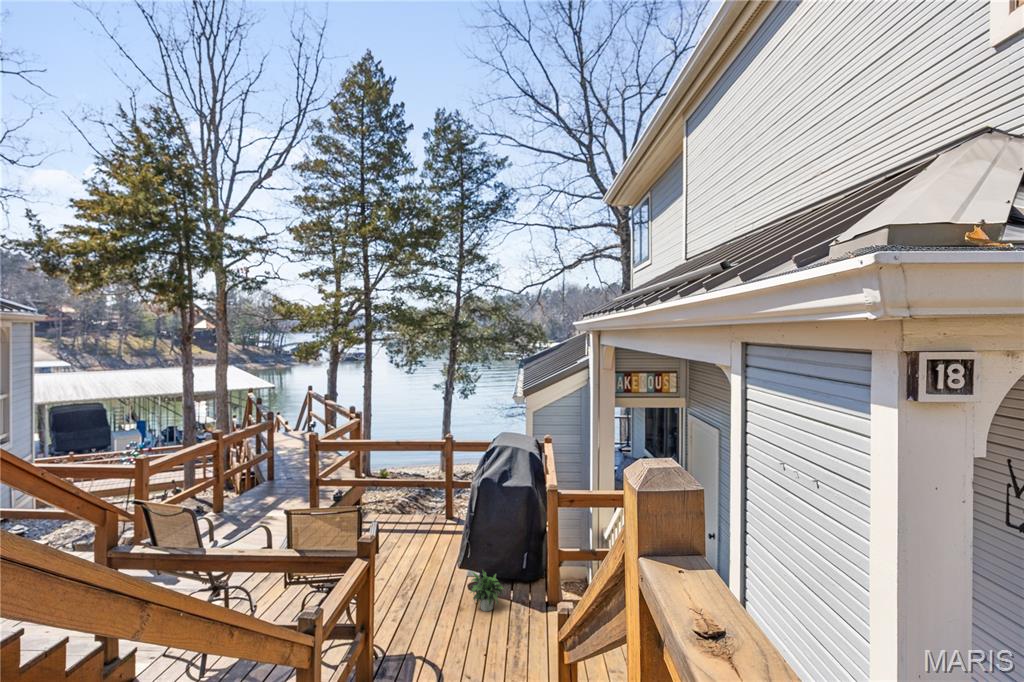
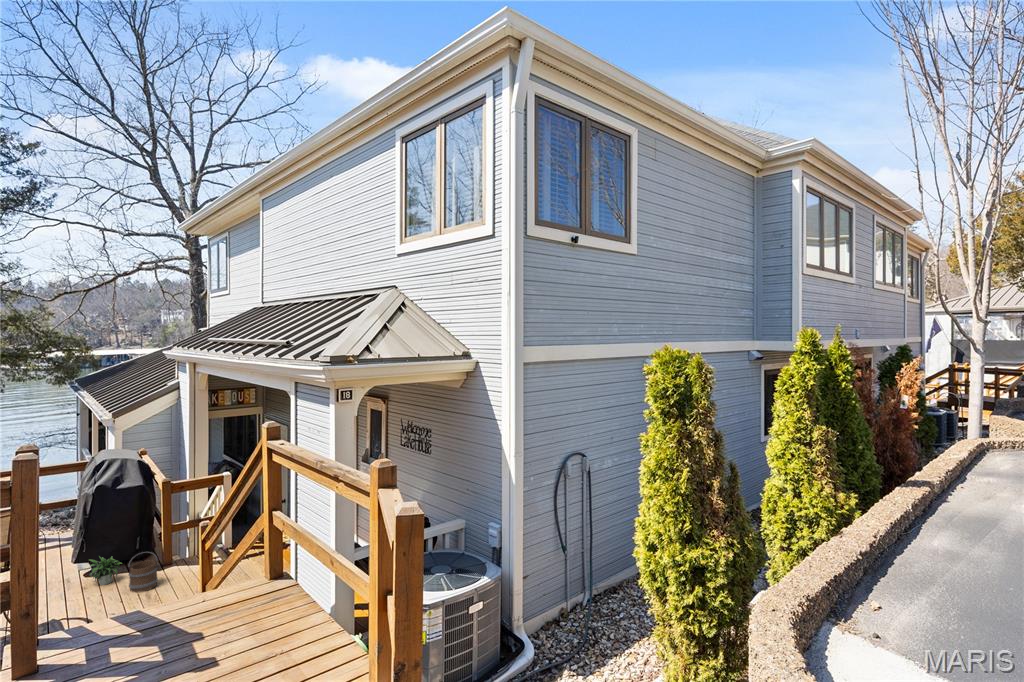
bucket: none [504,584,538,645] -> present [129,552,158,592]

